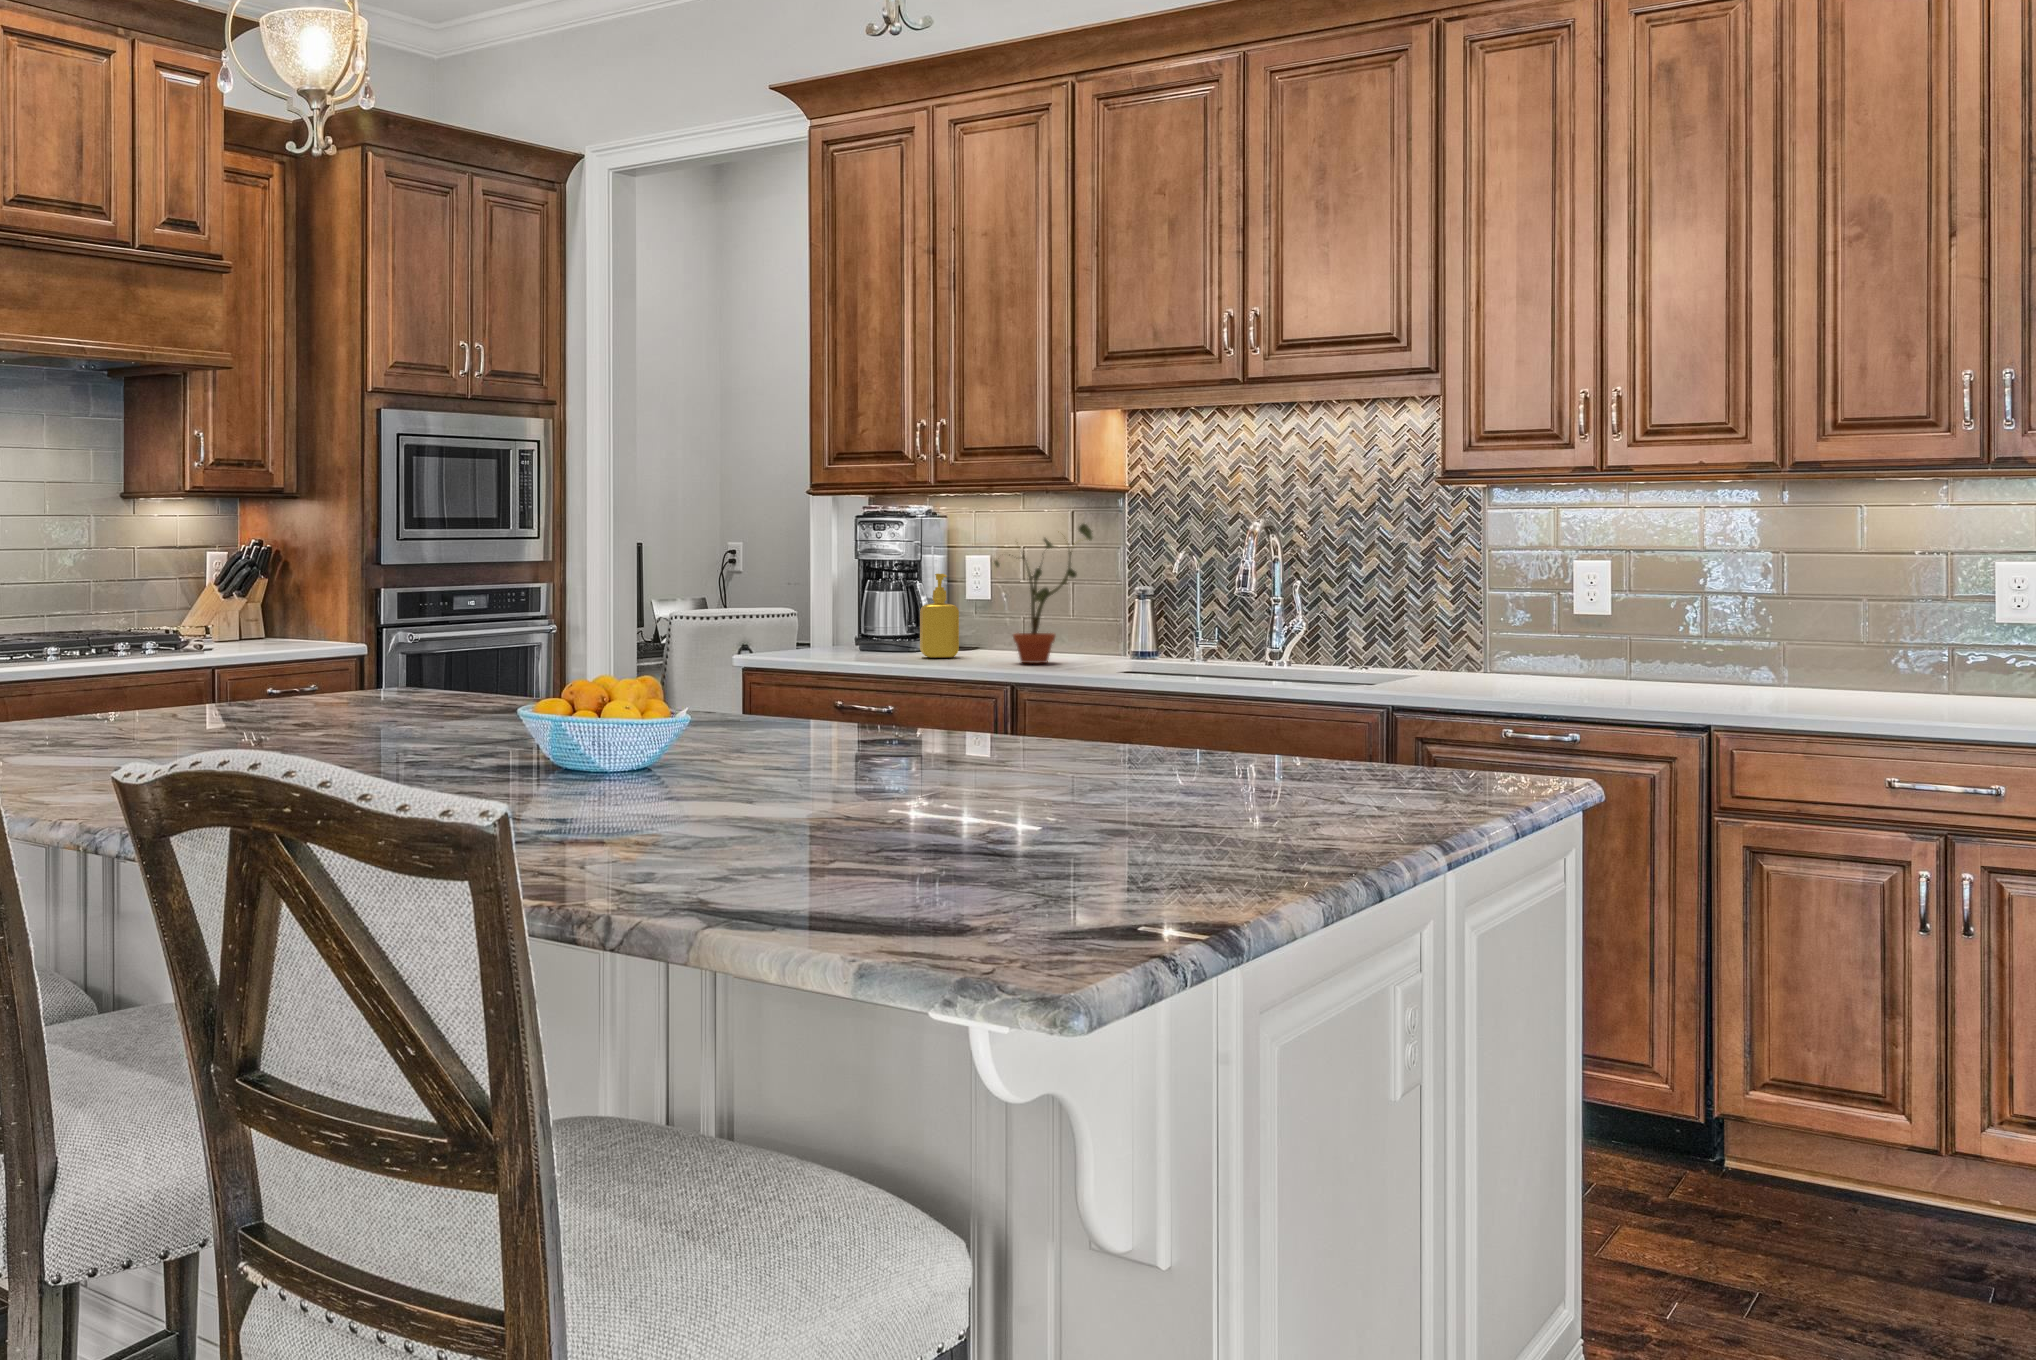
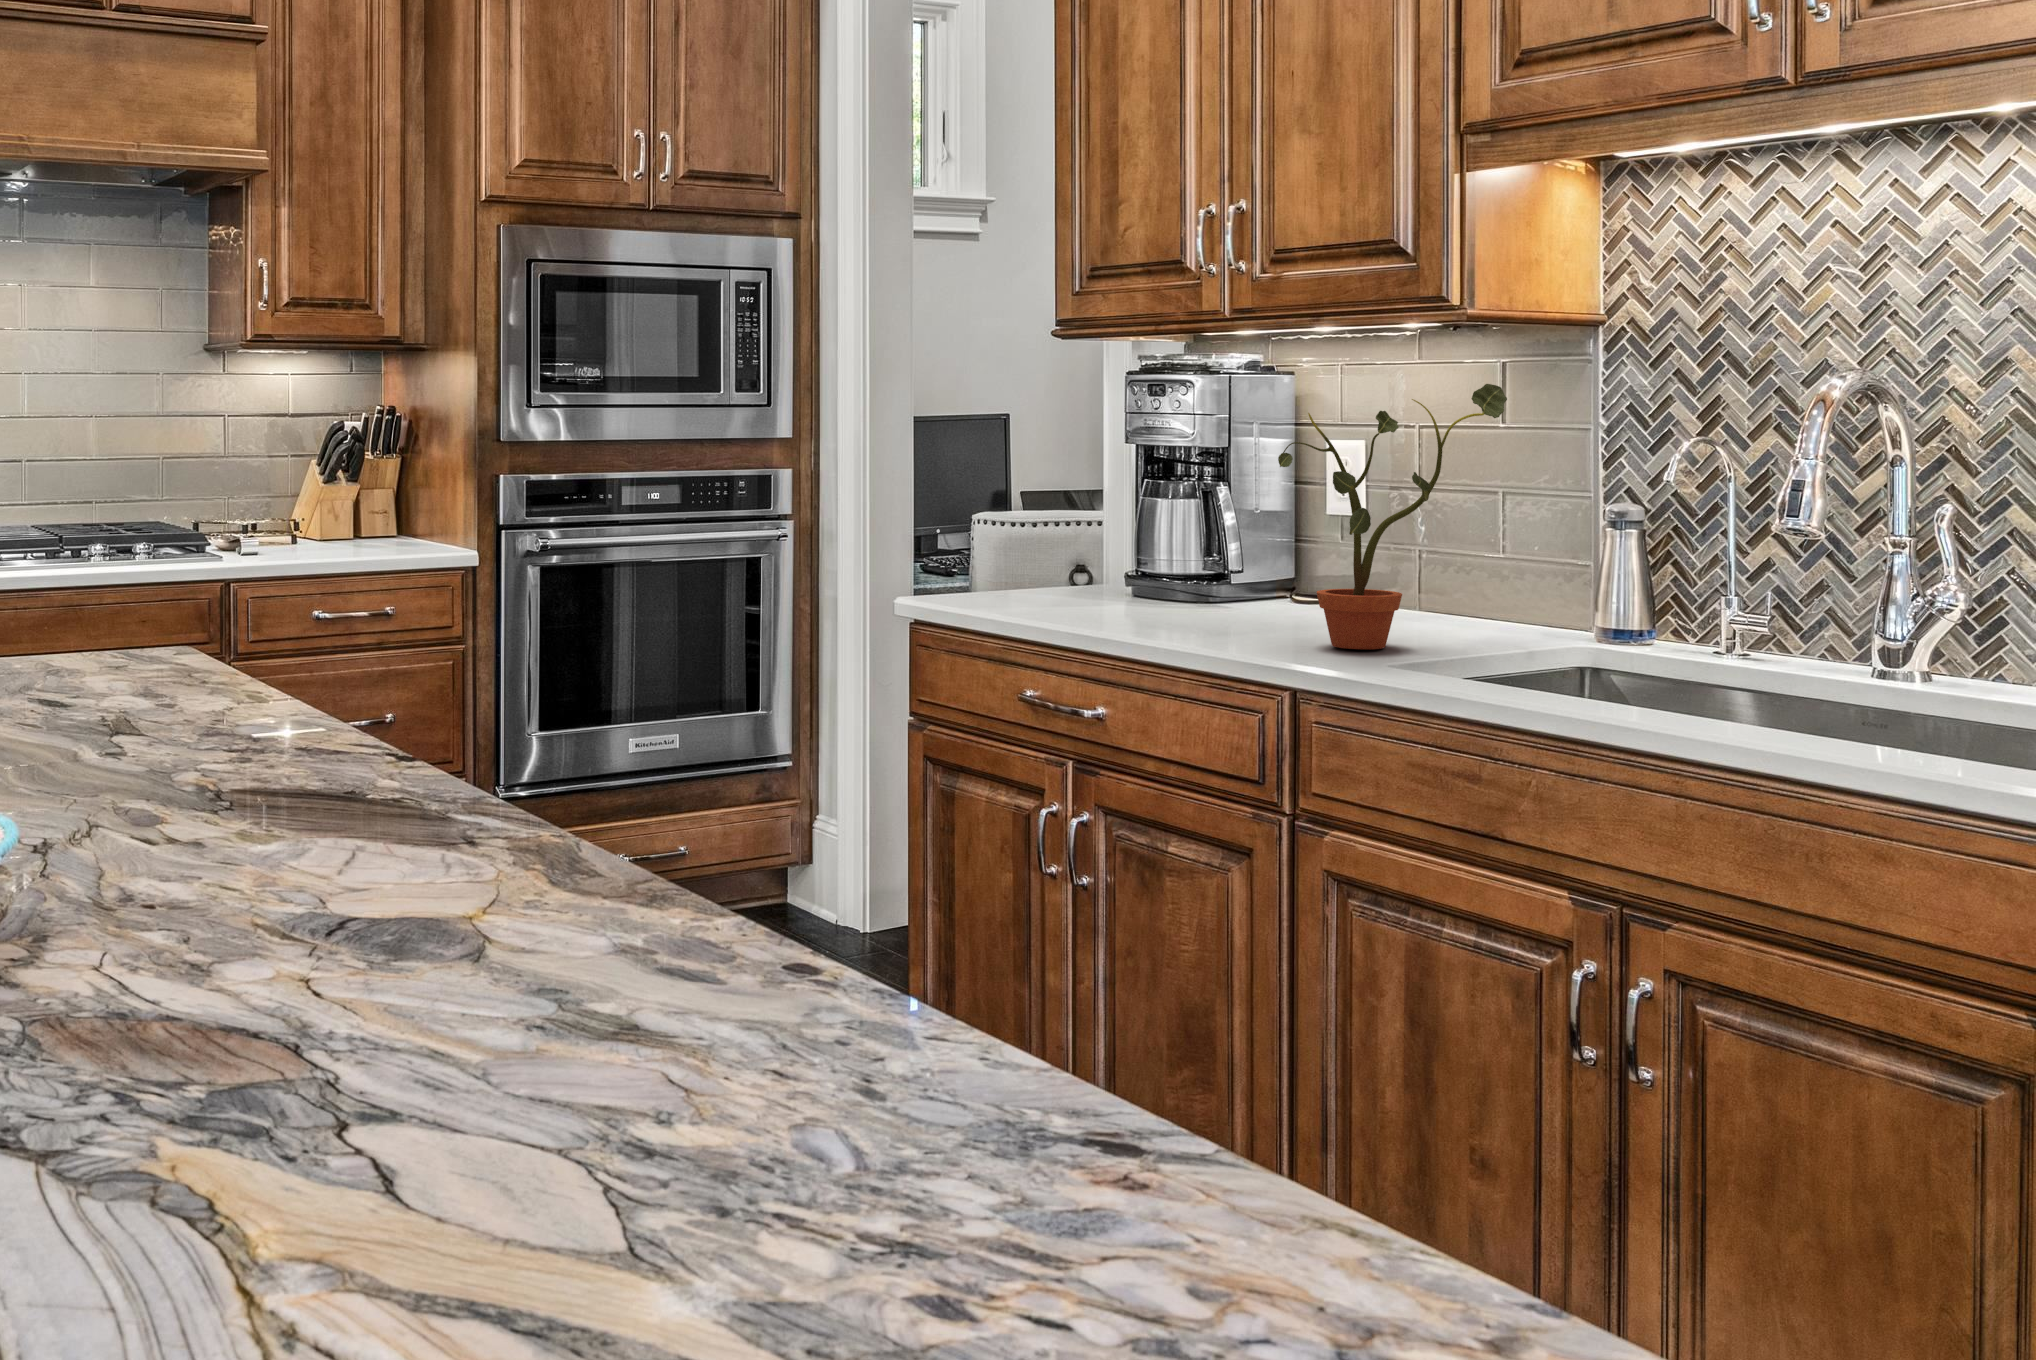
soap dispenser: present [920,574,959,658] -> none [1182,473,1253,624]

